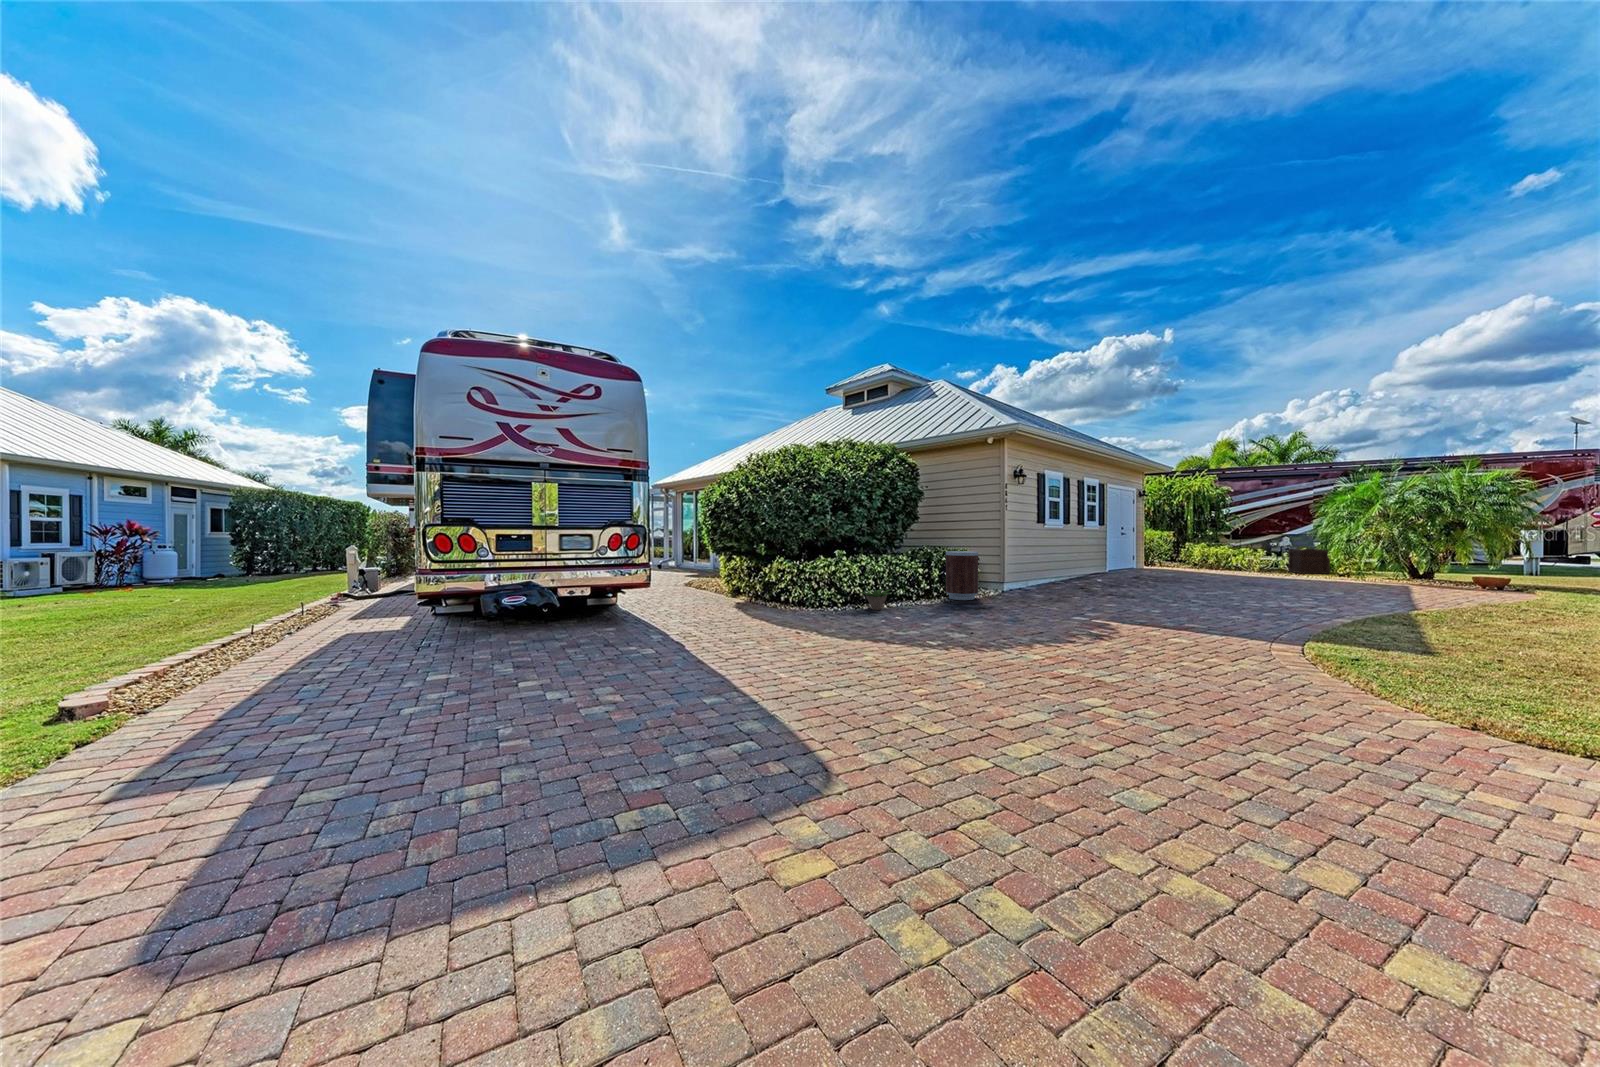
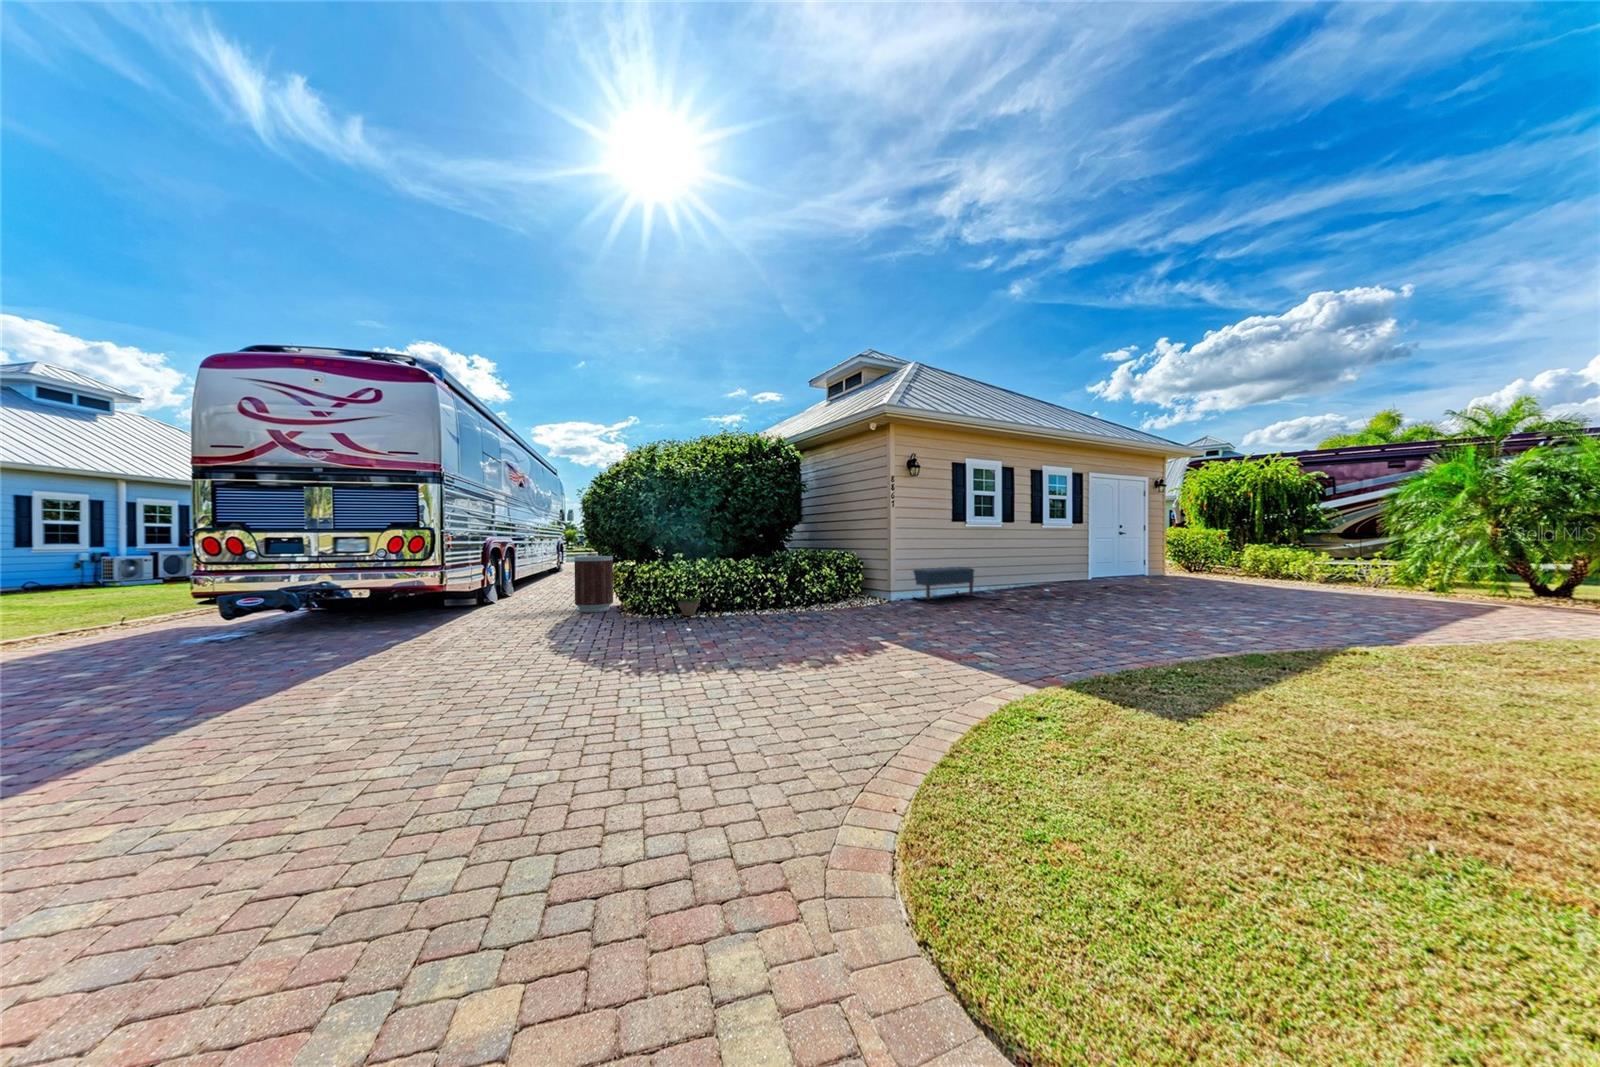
wooden crate: present [1288,549,1330,574] -> none [1355,551,1411,585]
trash can: present [946,551,978,600] -> present [574,556,613,612]
bench: none [1016,563,1061,592] -> present [913,567,974,600]

